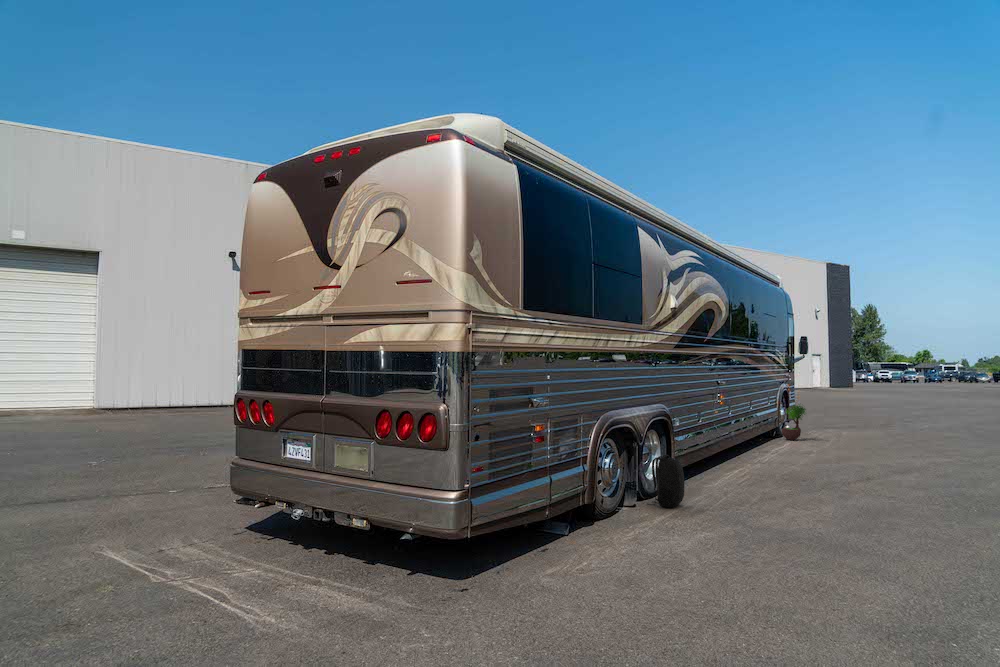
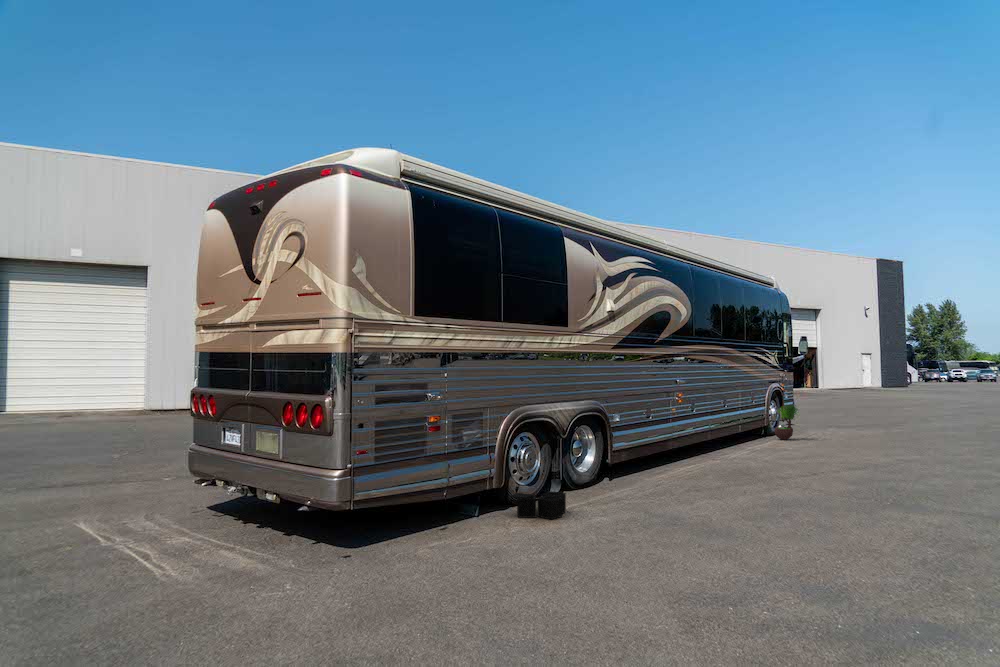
backpack: present [652,455,684,507] -> none [578,448,612,496]
storage bin: none [599,504,662,537] -> present [510,491,566,519]

